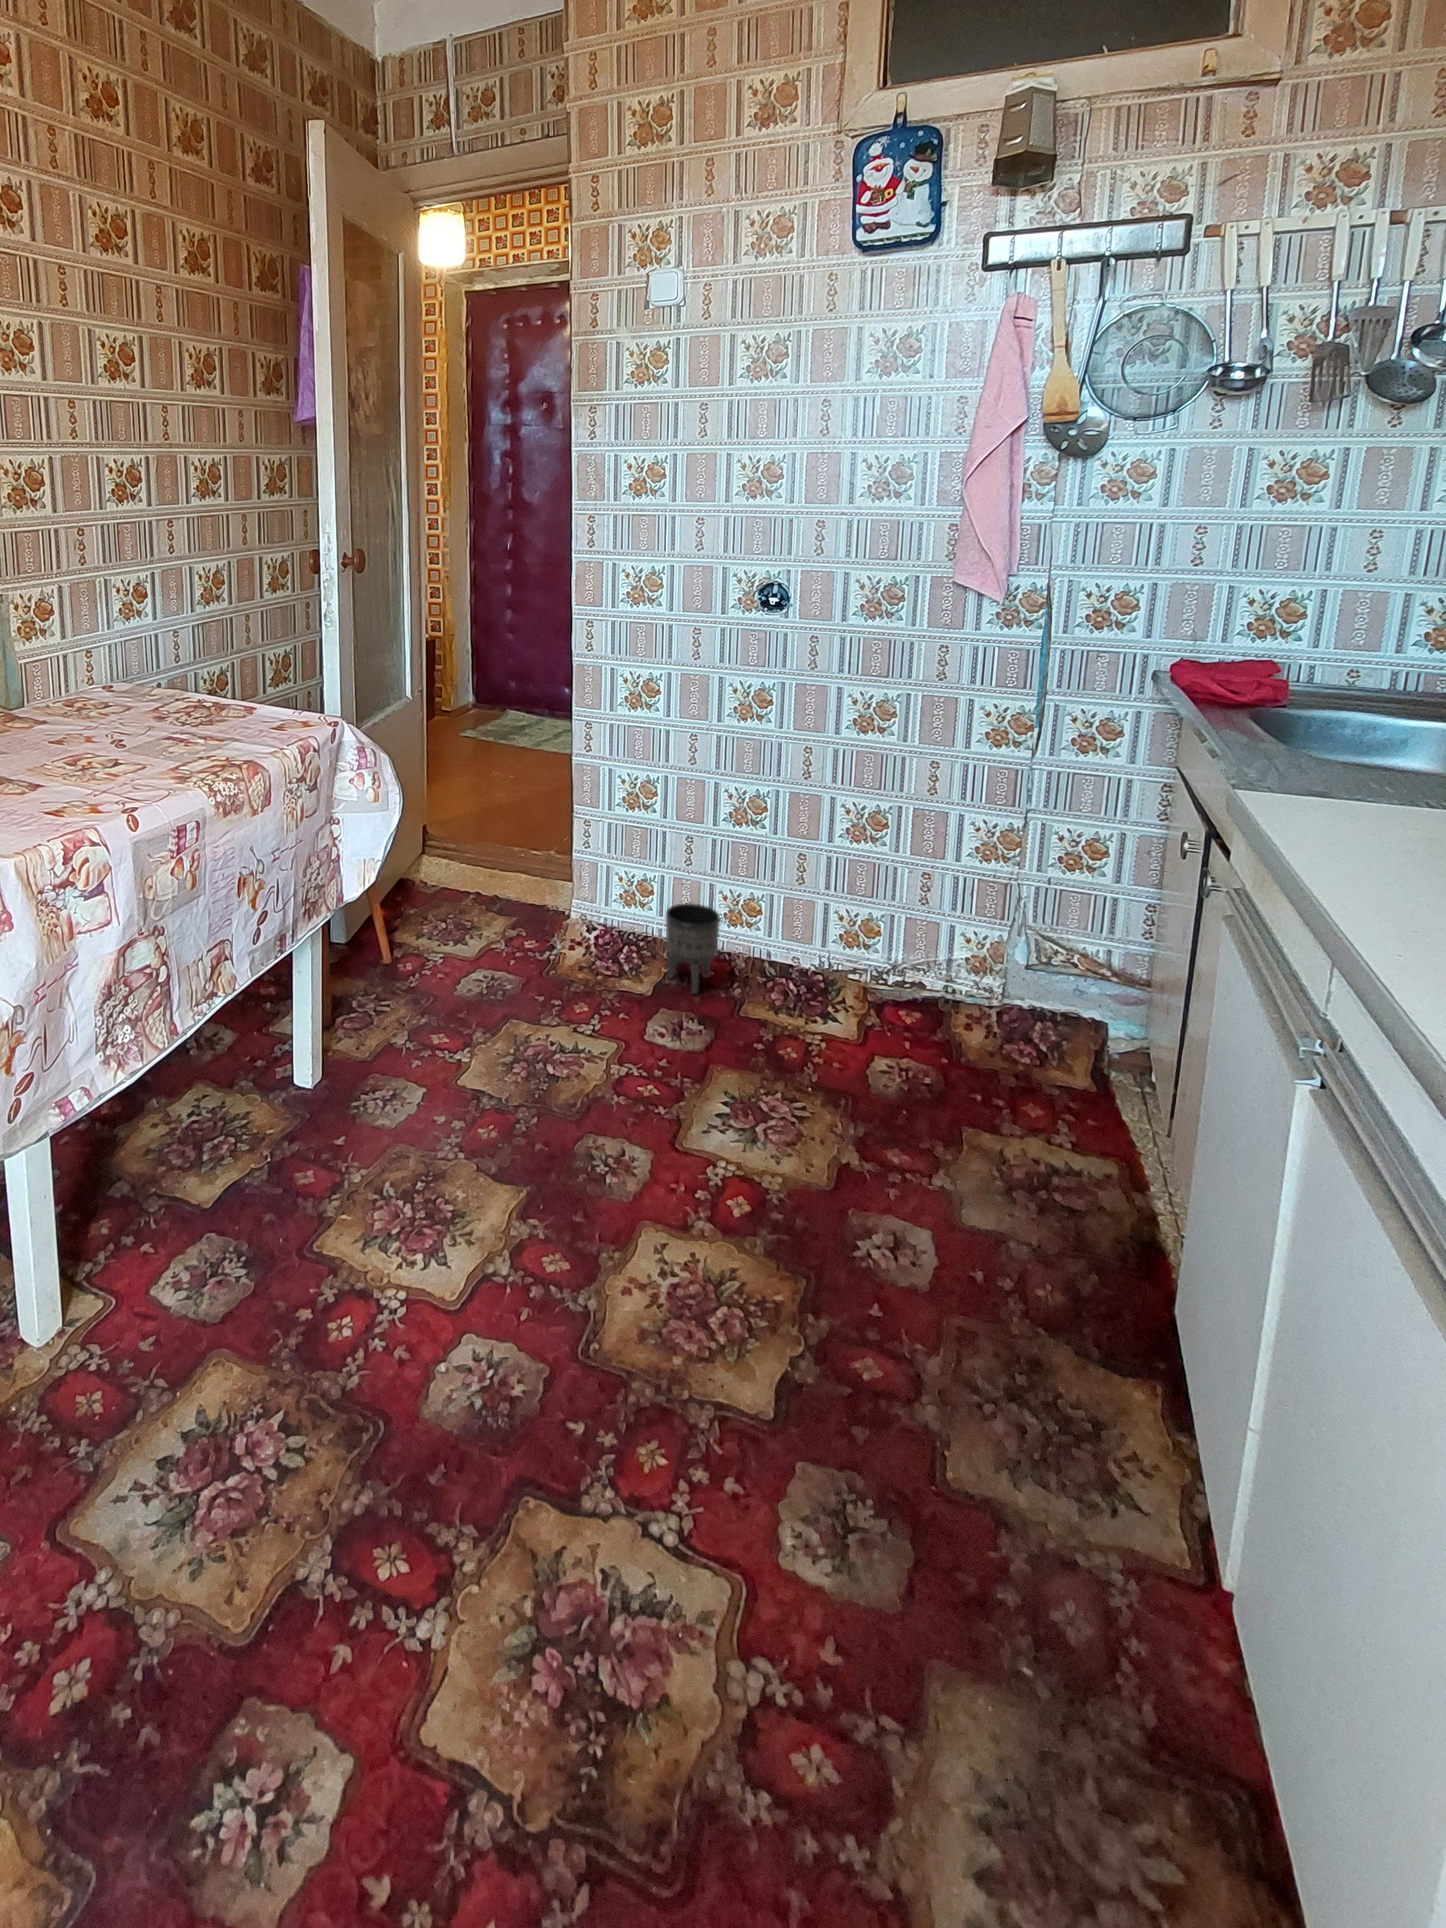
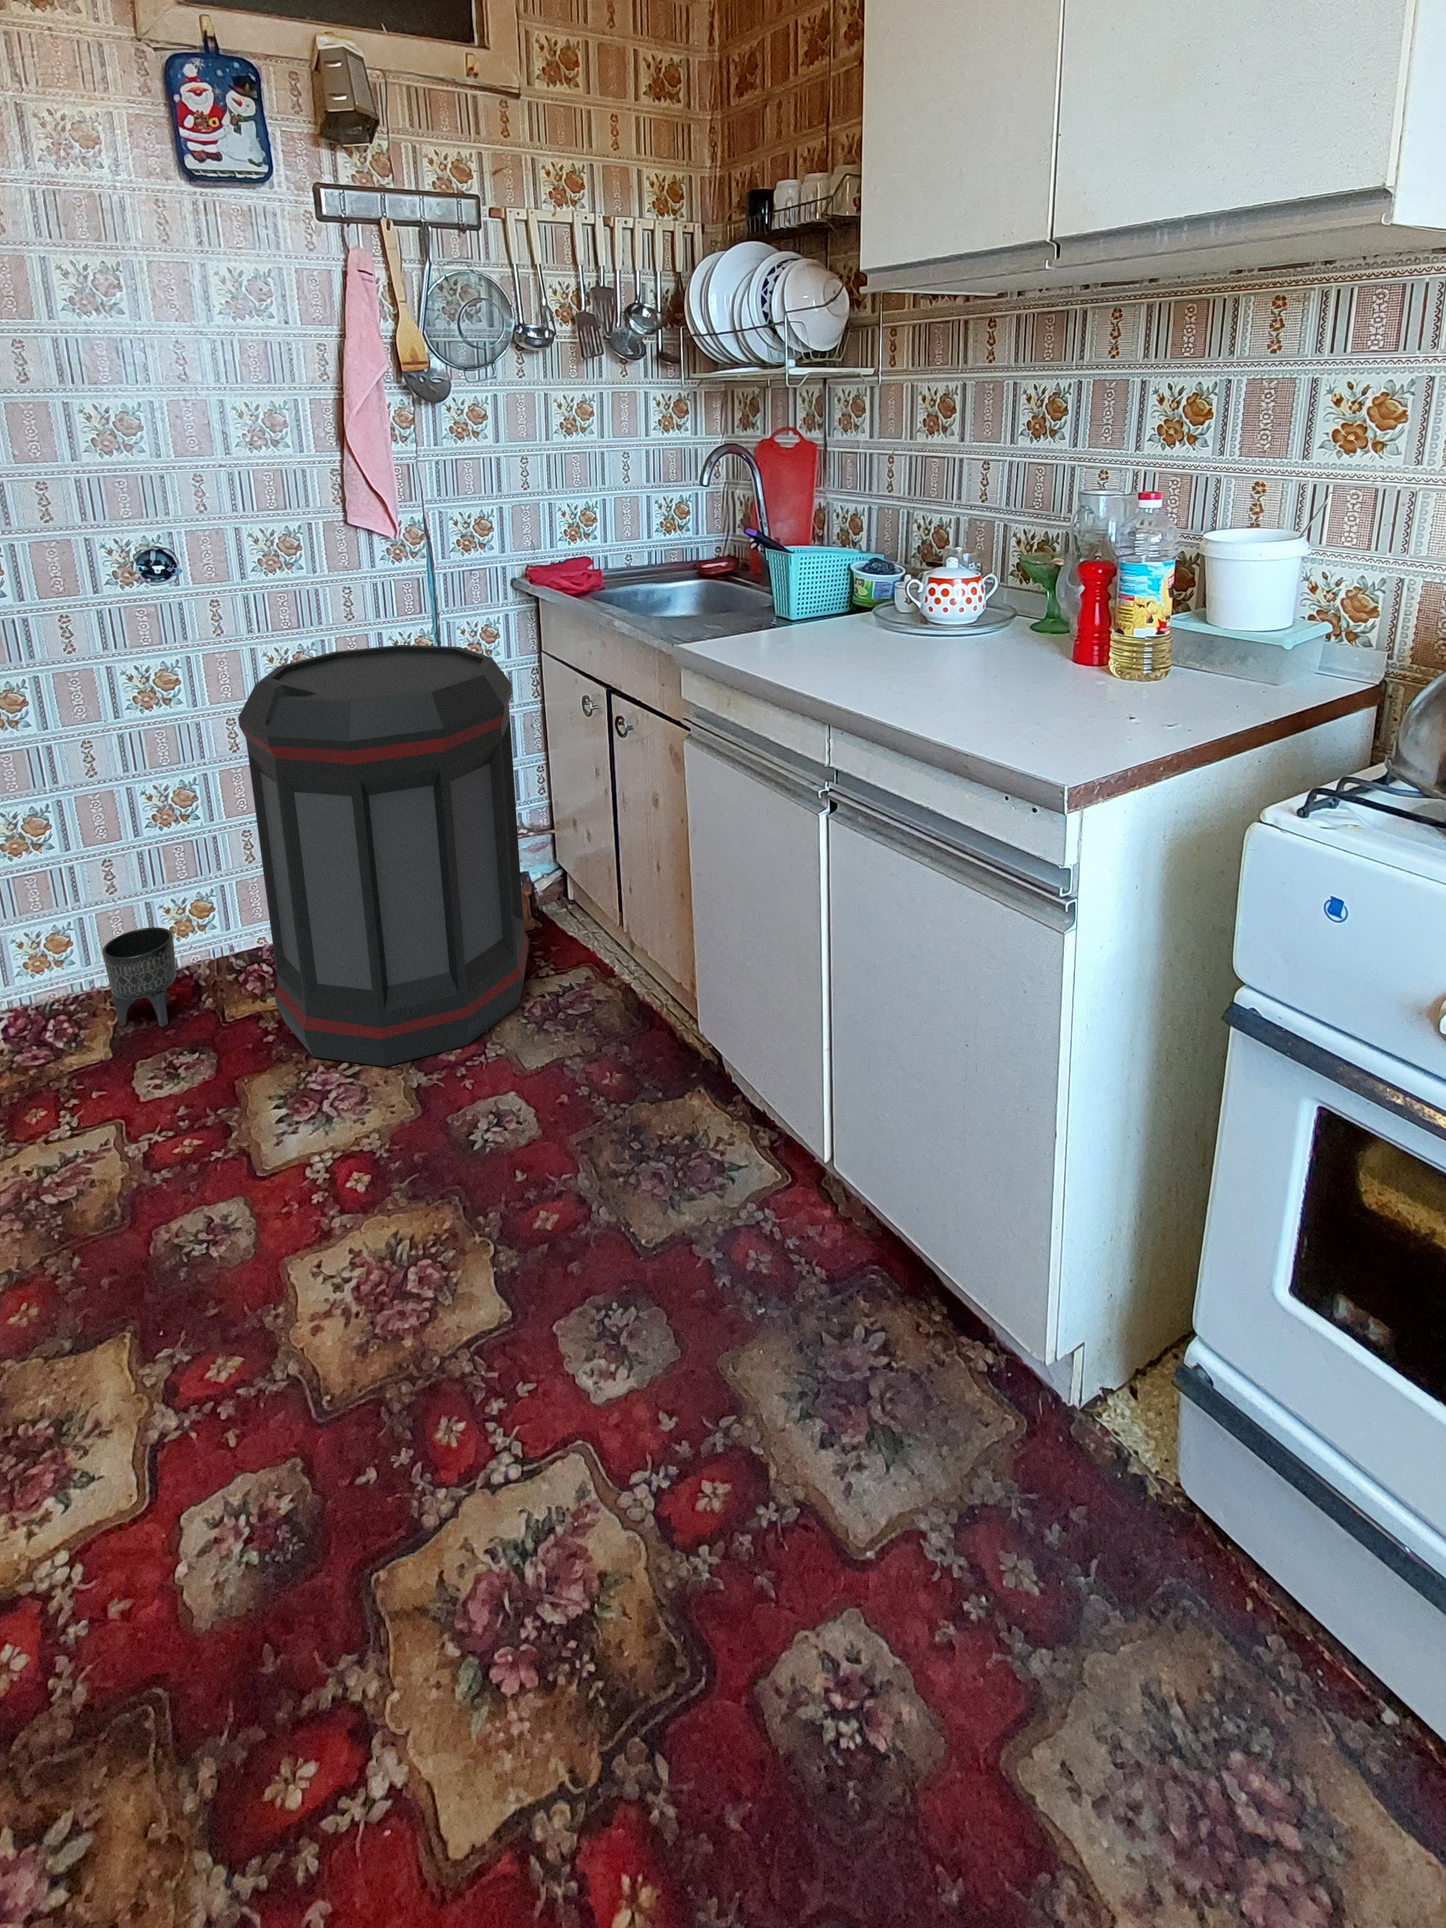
trash can: none [772,706,1081,1158] -> present [238,645,529,1066]

